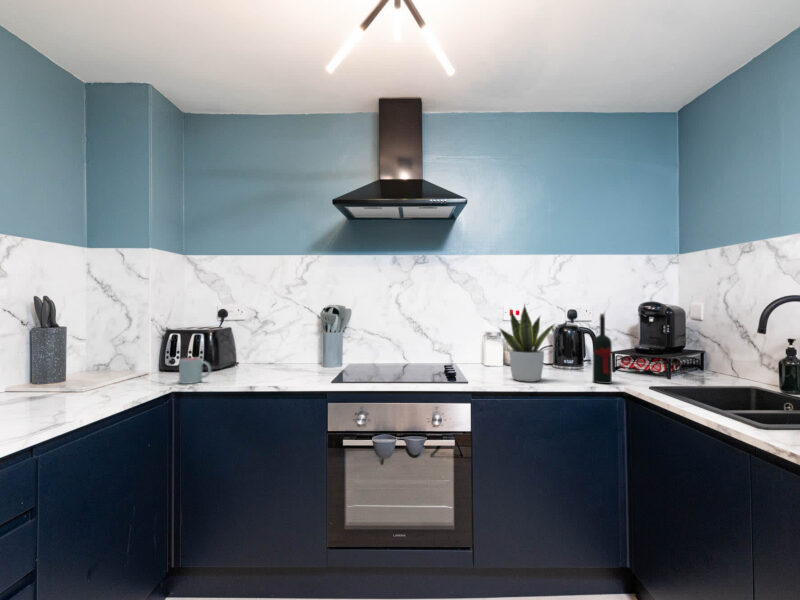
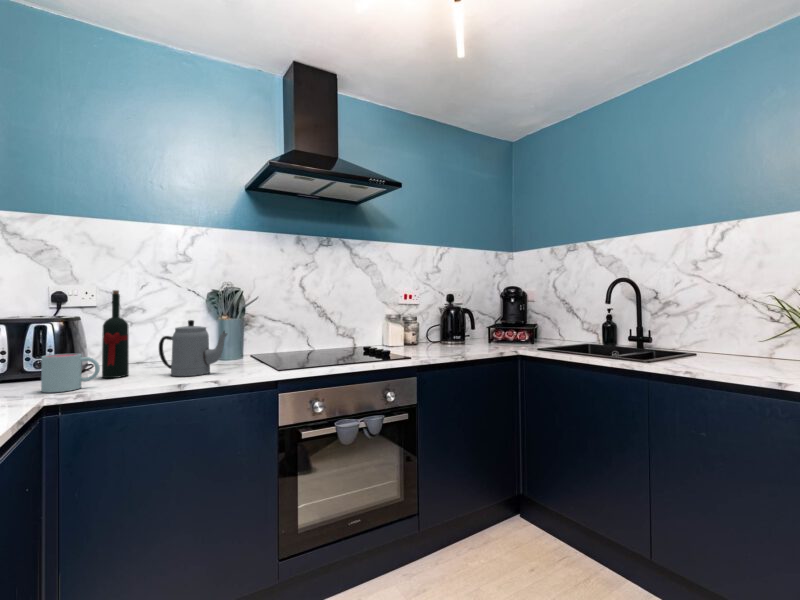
potted plant: present [500,305,554,382] -> none [427,283,471,354]
wine bottle: present [593,314,612,384] -> present [102,290,129,378]
teapot: none [259,336,297,380] -> present [159,320,227,376]

